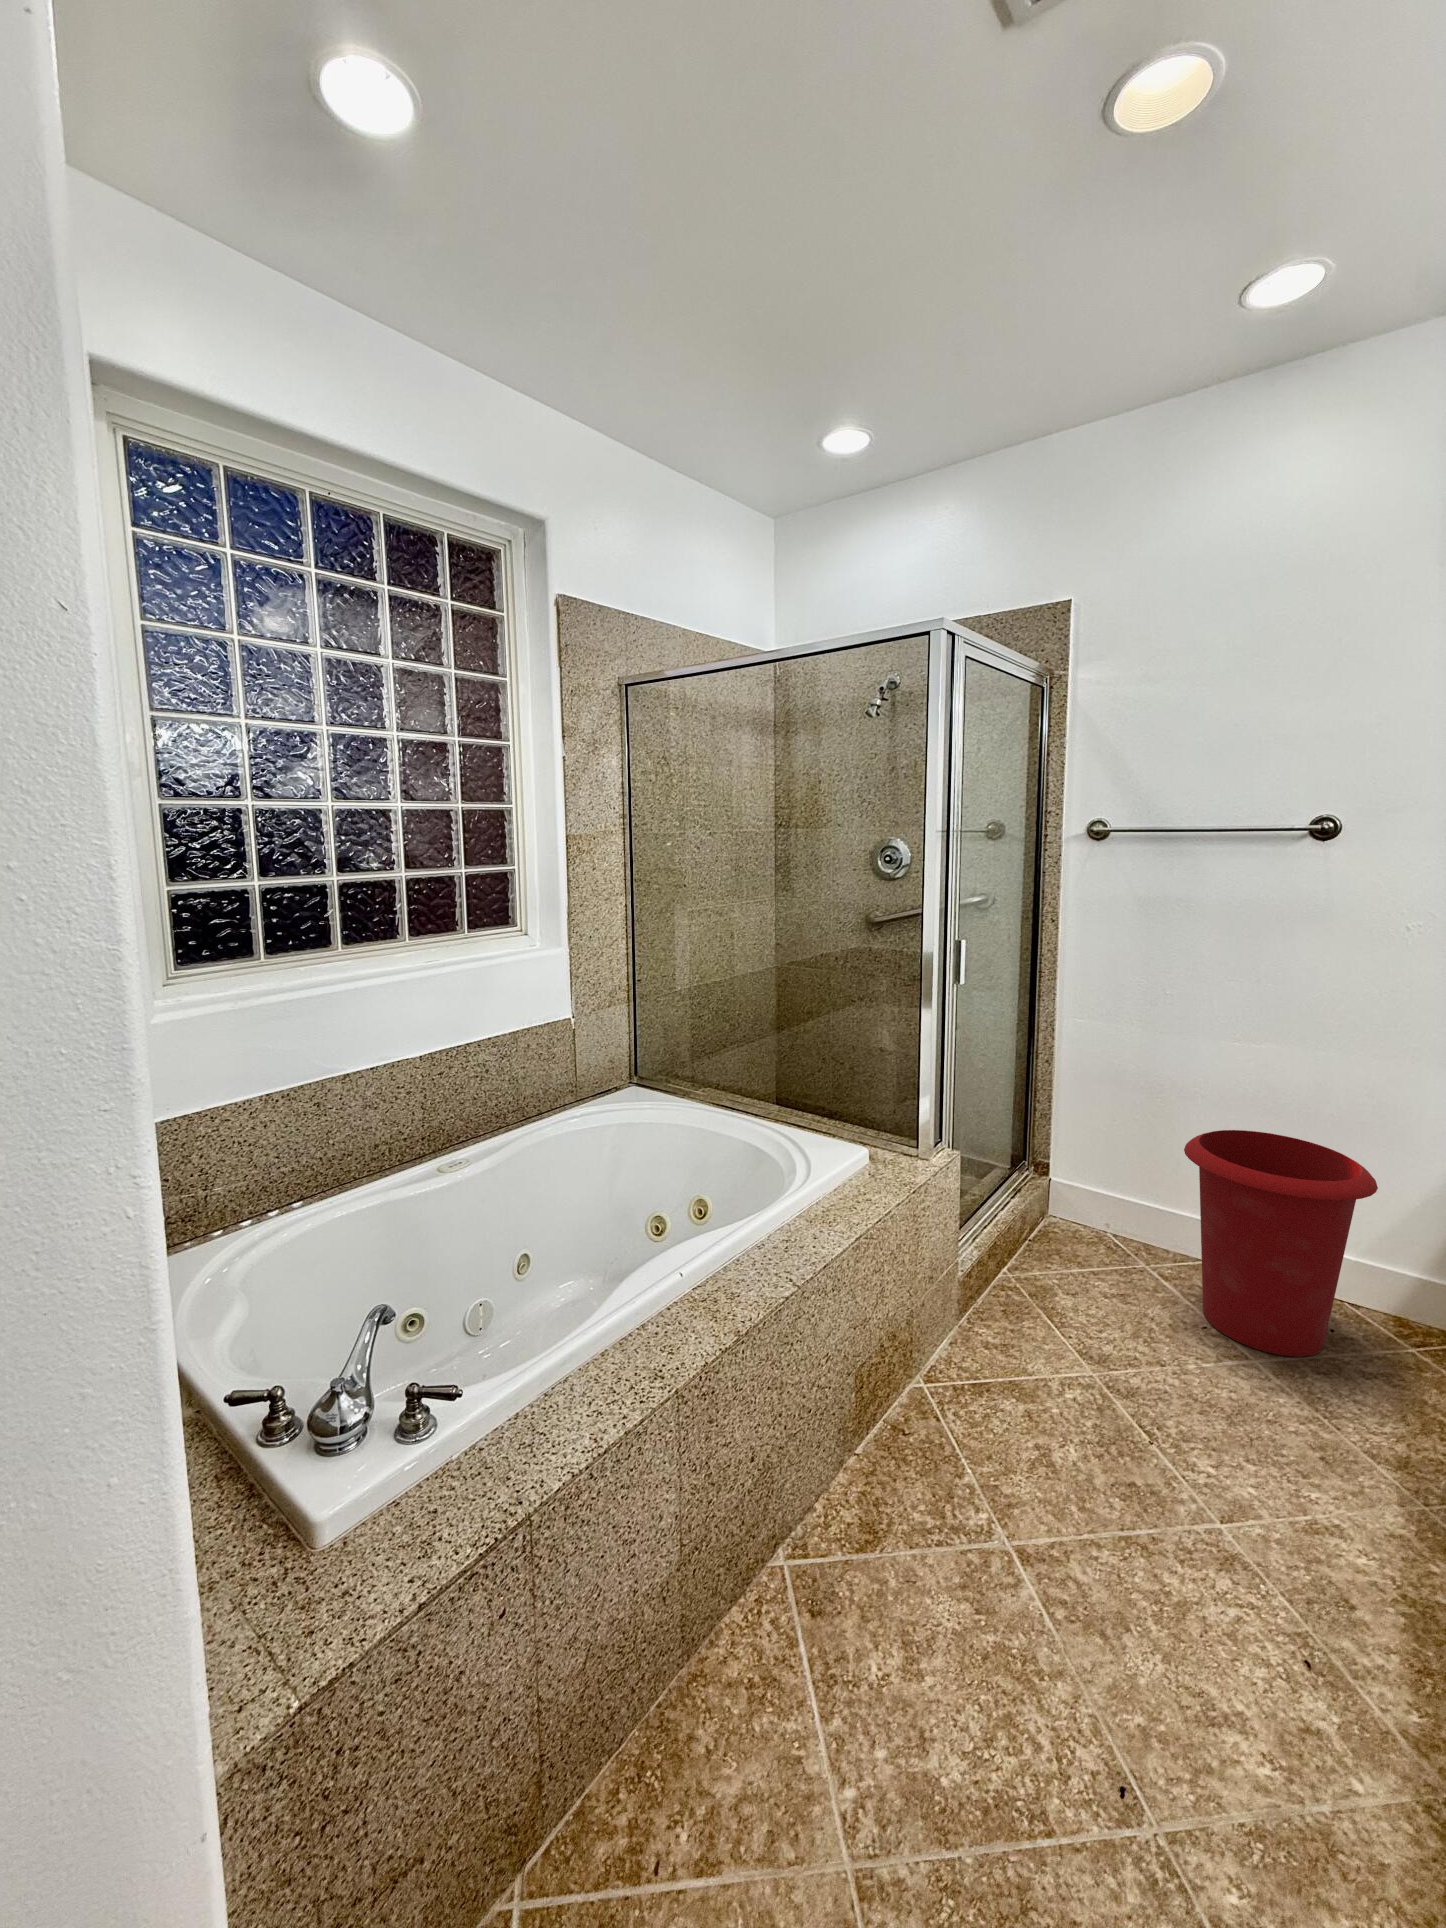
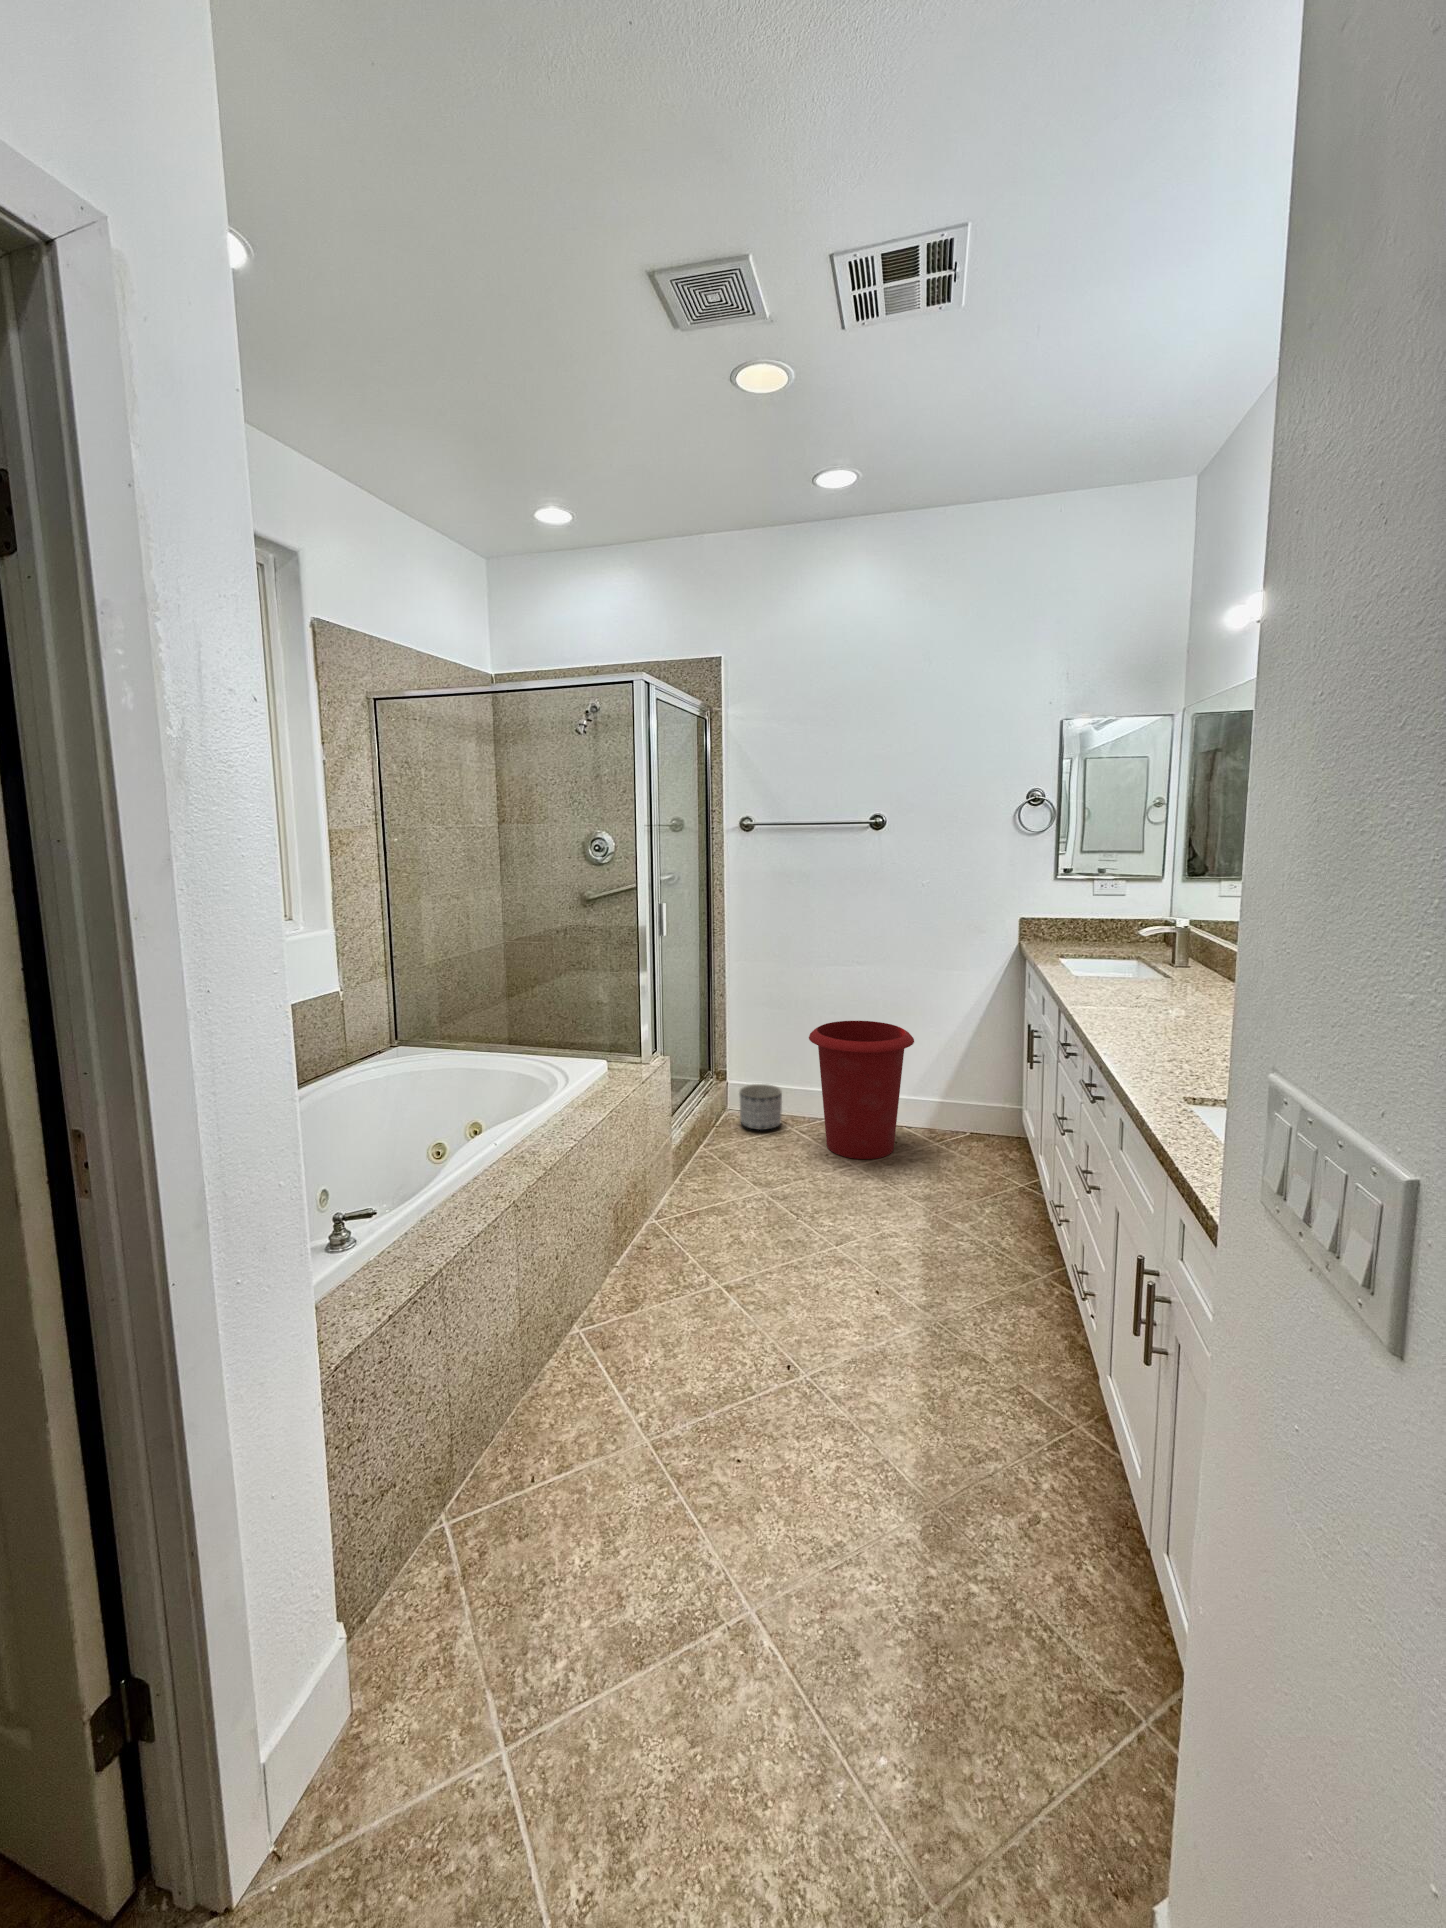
planter: none [1067,1193,1134,1263] -> present [739,1084,782,1130]

